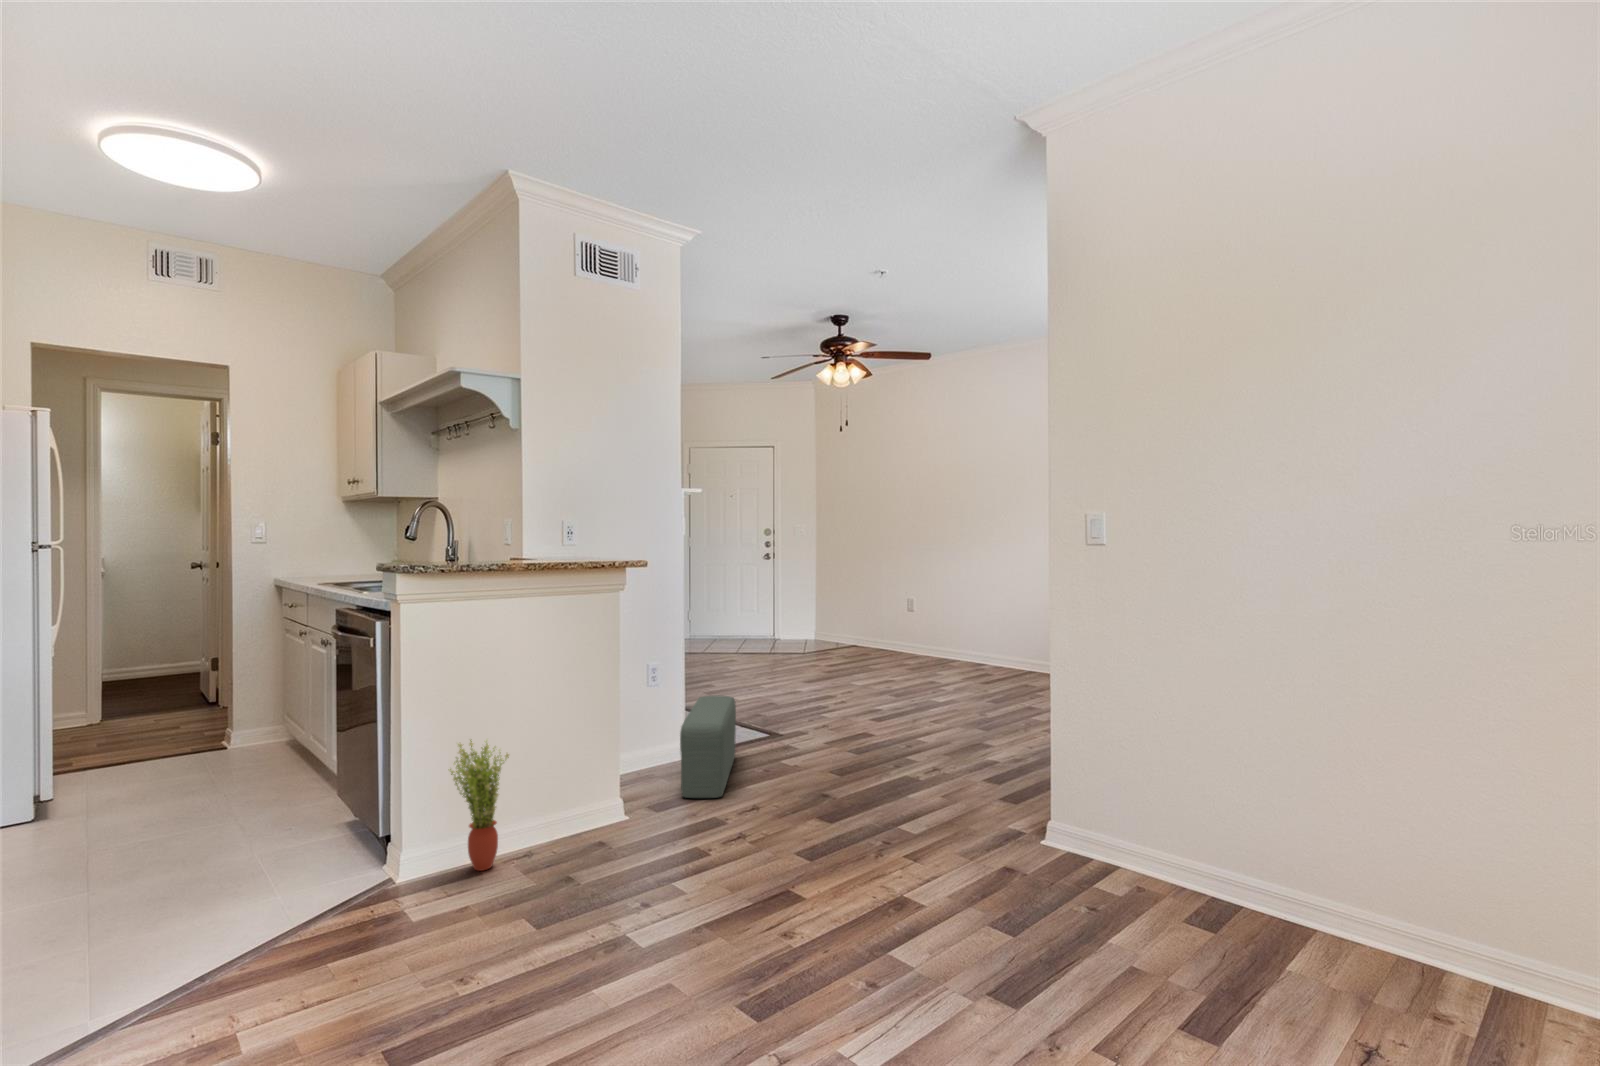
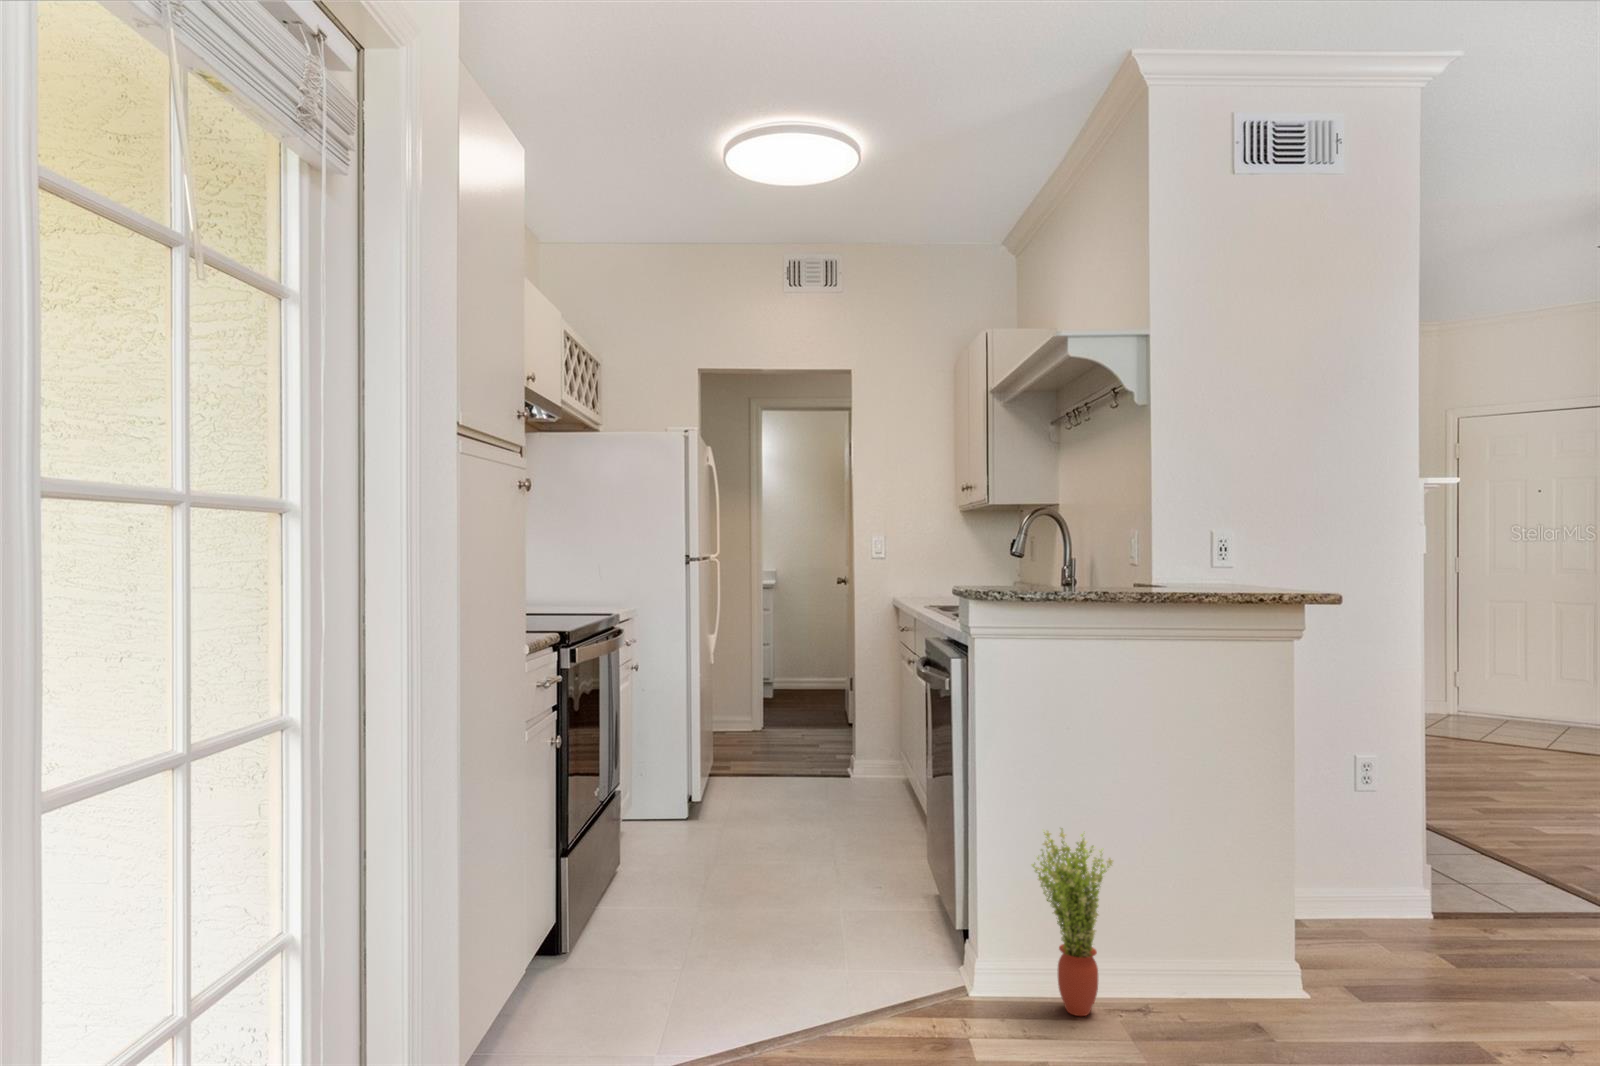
pouf: present [680,696,736,798] -> none [1406,820,1523,1007]

